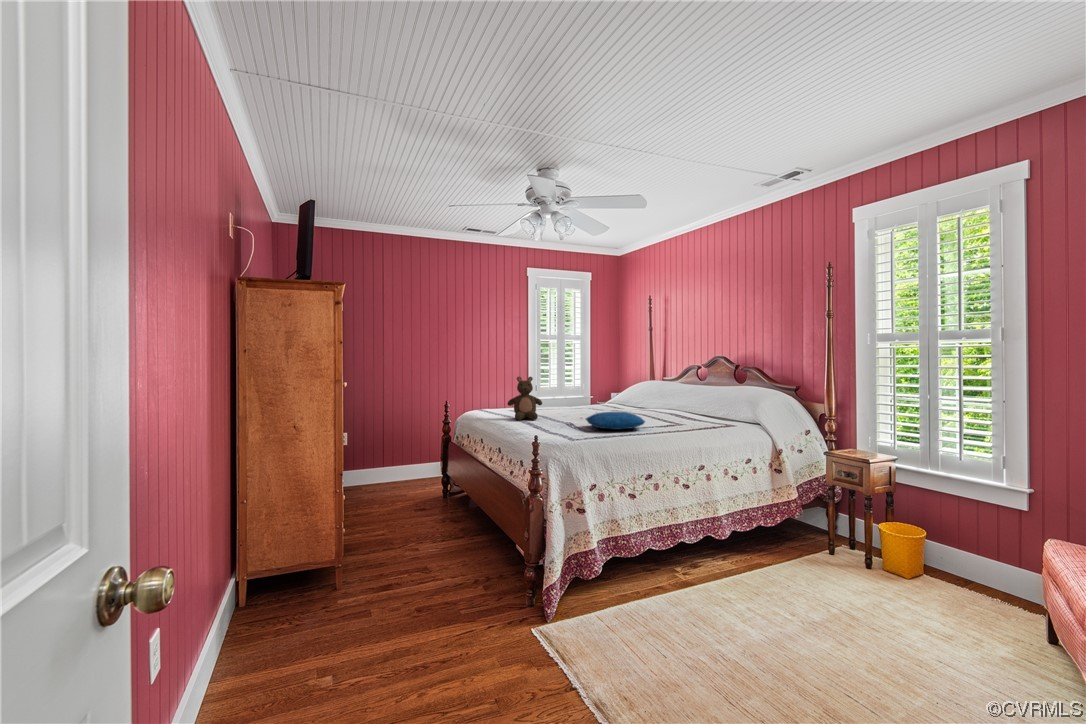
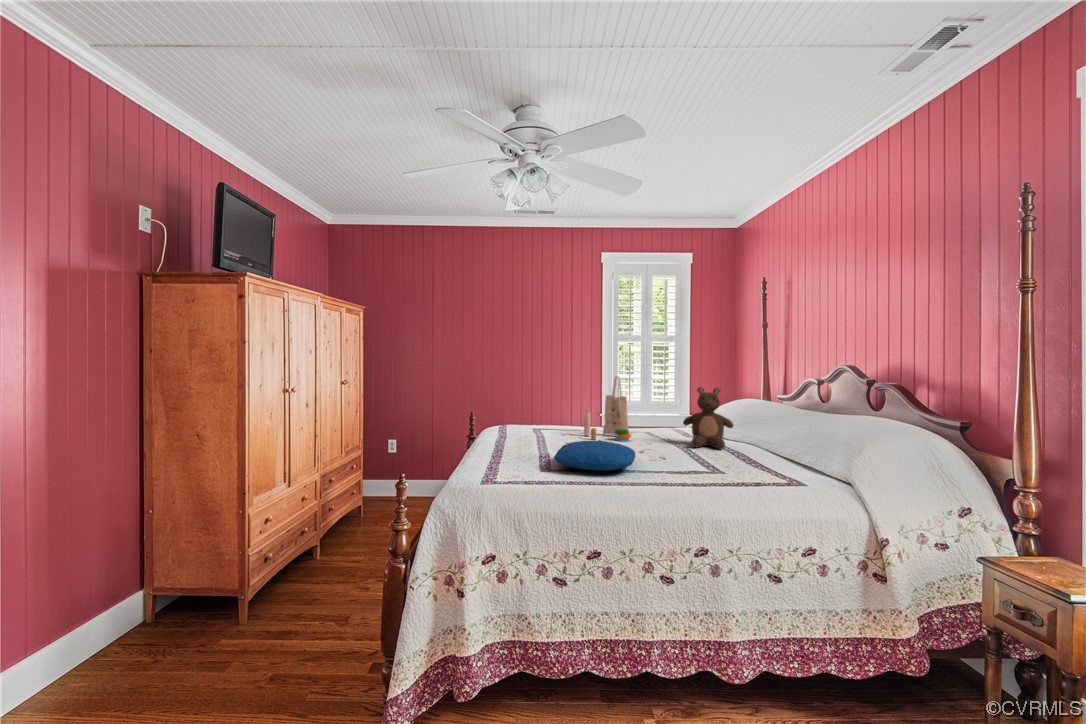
tote bag: none [561,369,599,419] -> present [584,376,631,441]
stuffed bear: present [507,377,542,420] -> present [683,387,733,449]

